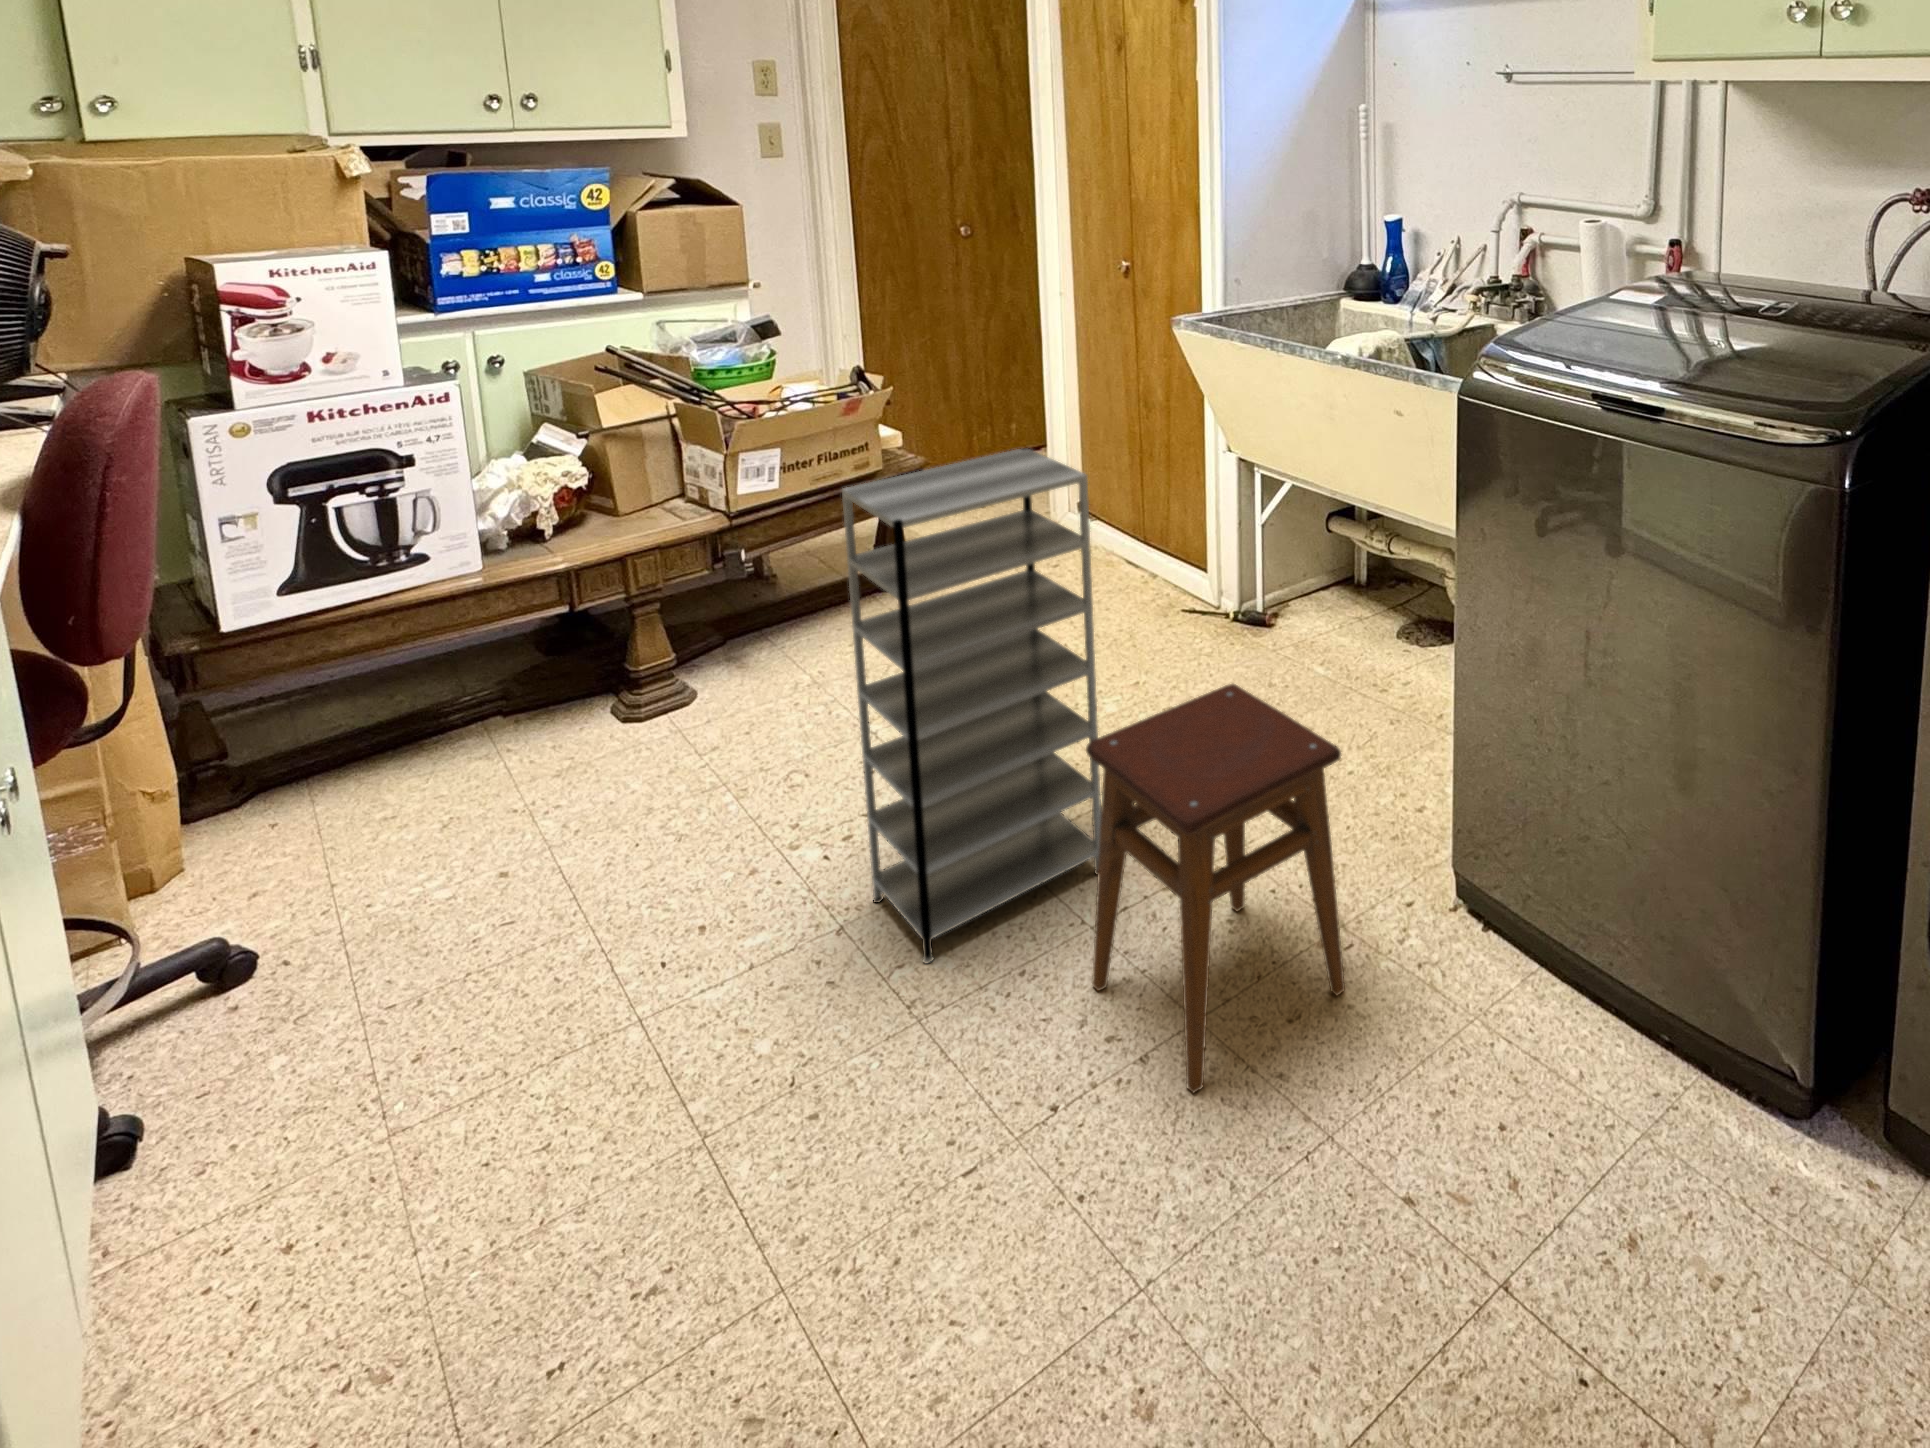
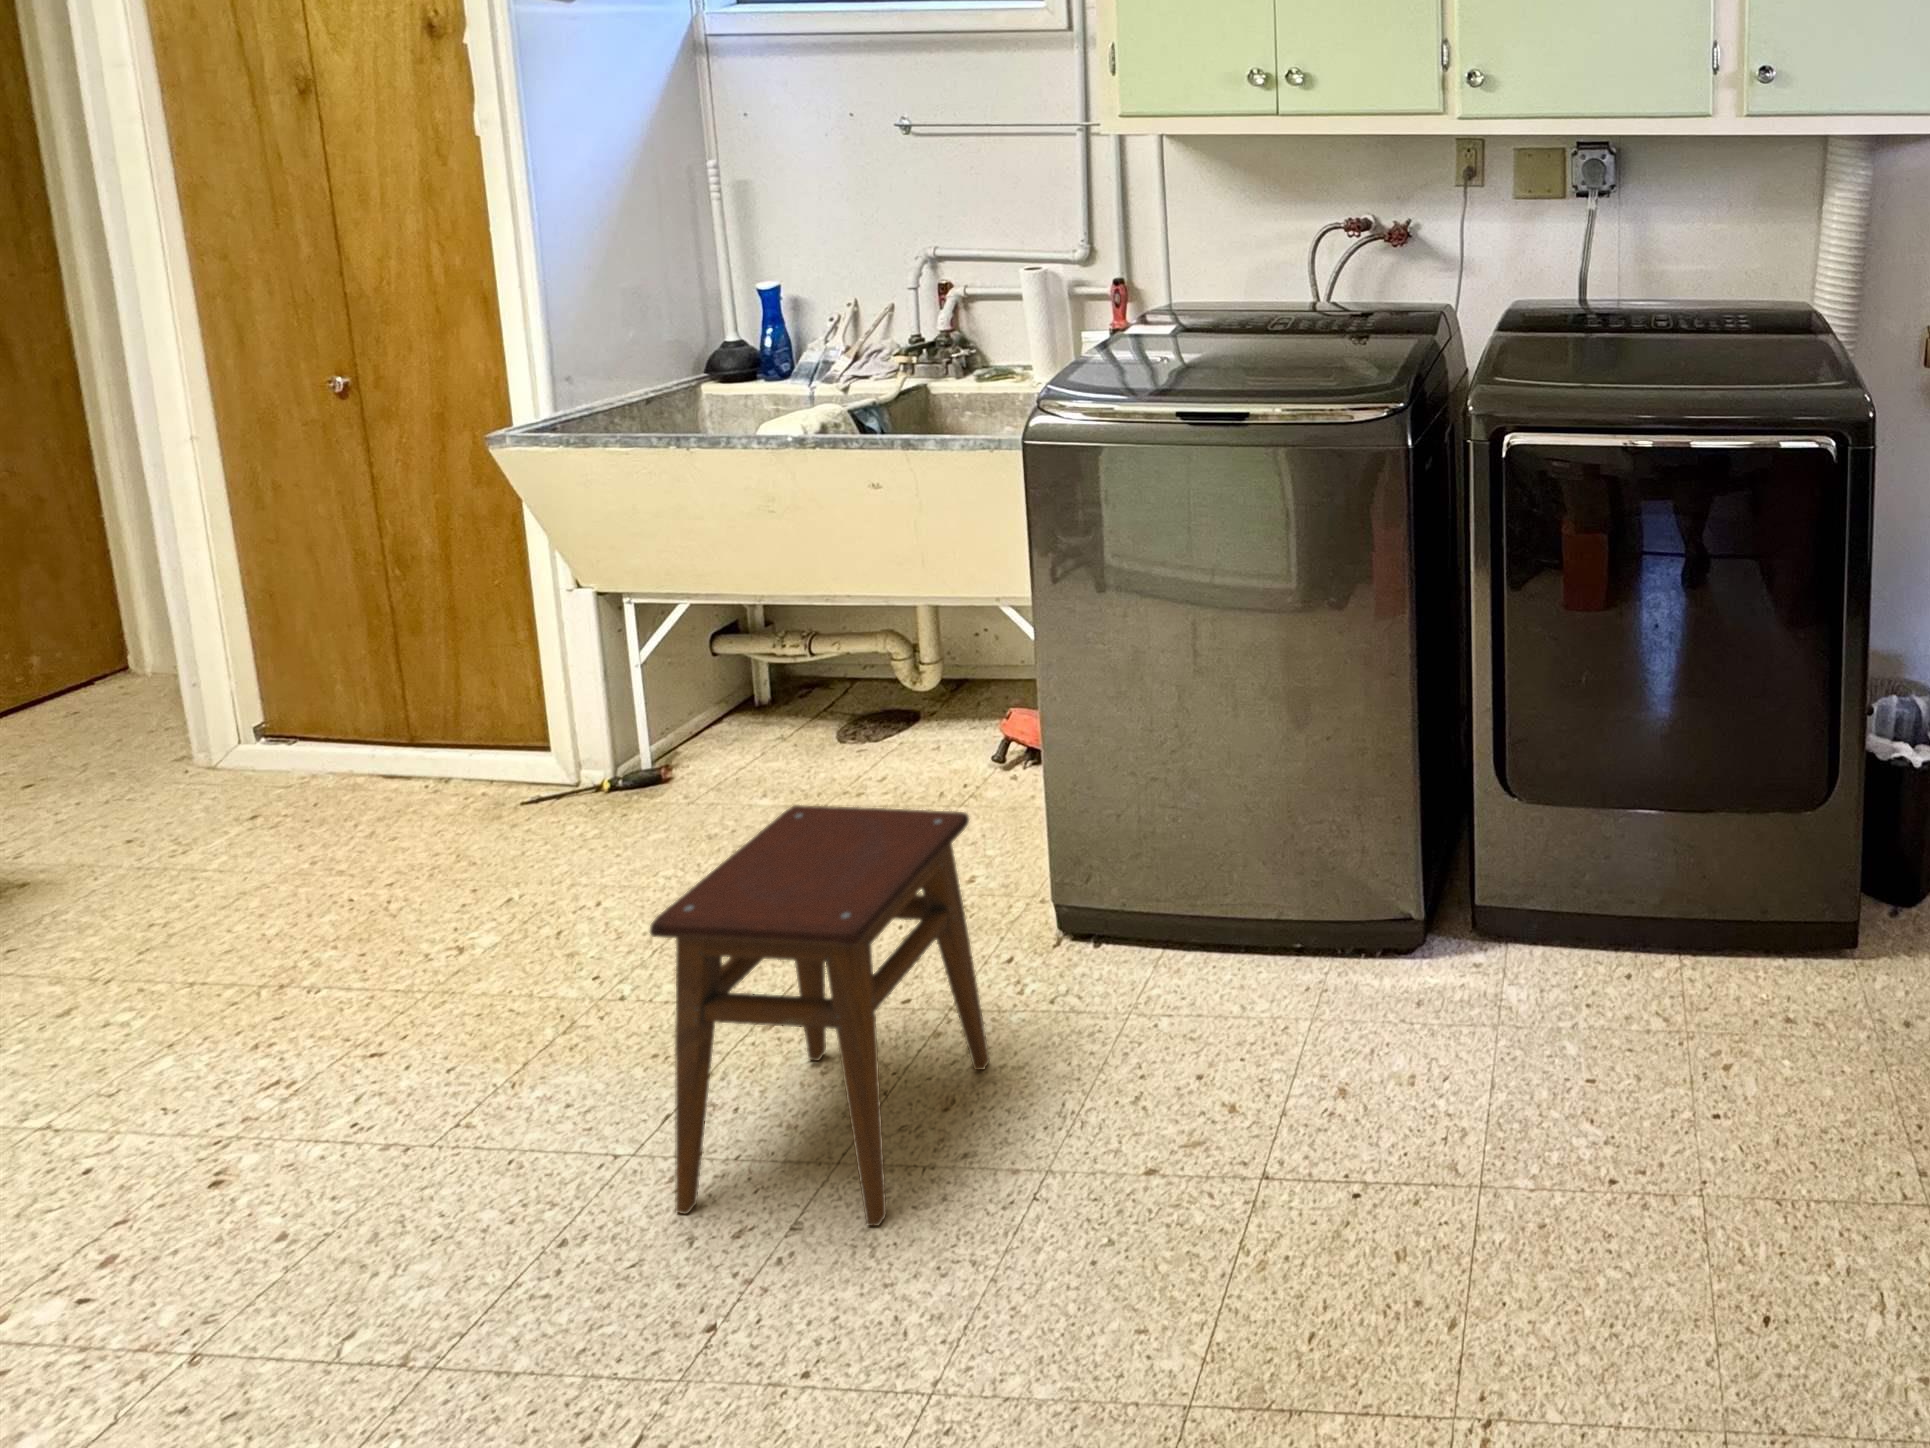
shelving unit: present [842,448,1101,963] -> none [119,621,606,1329]

